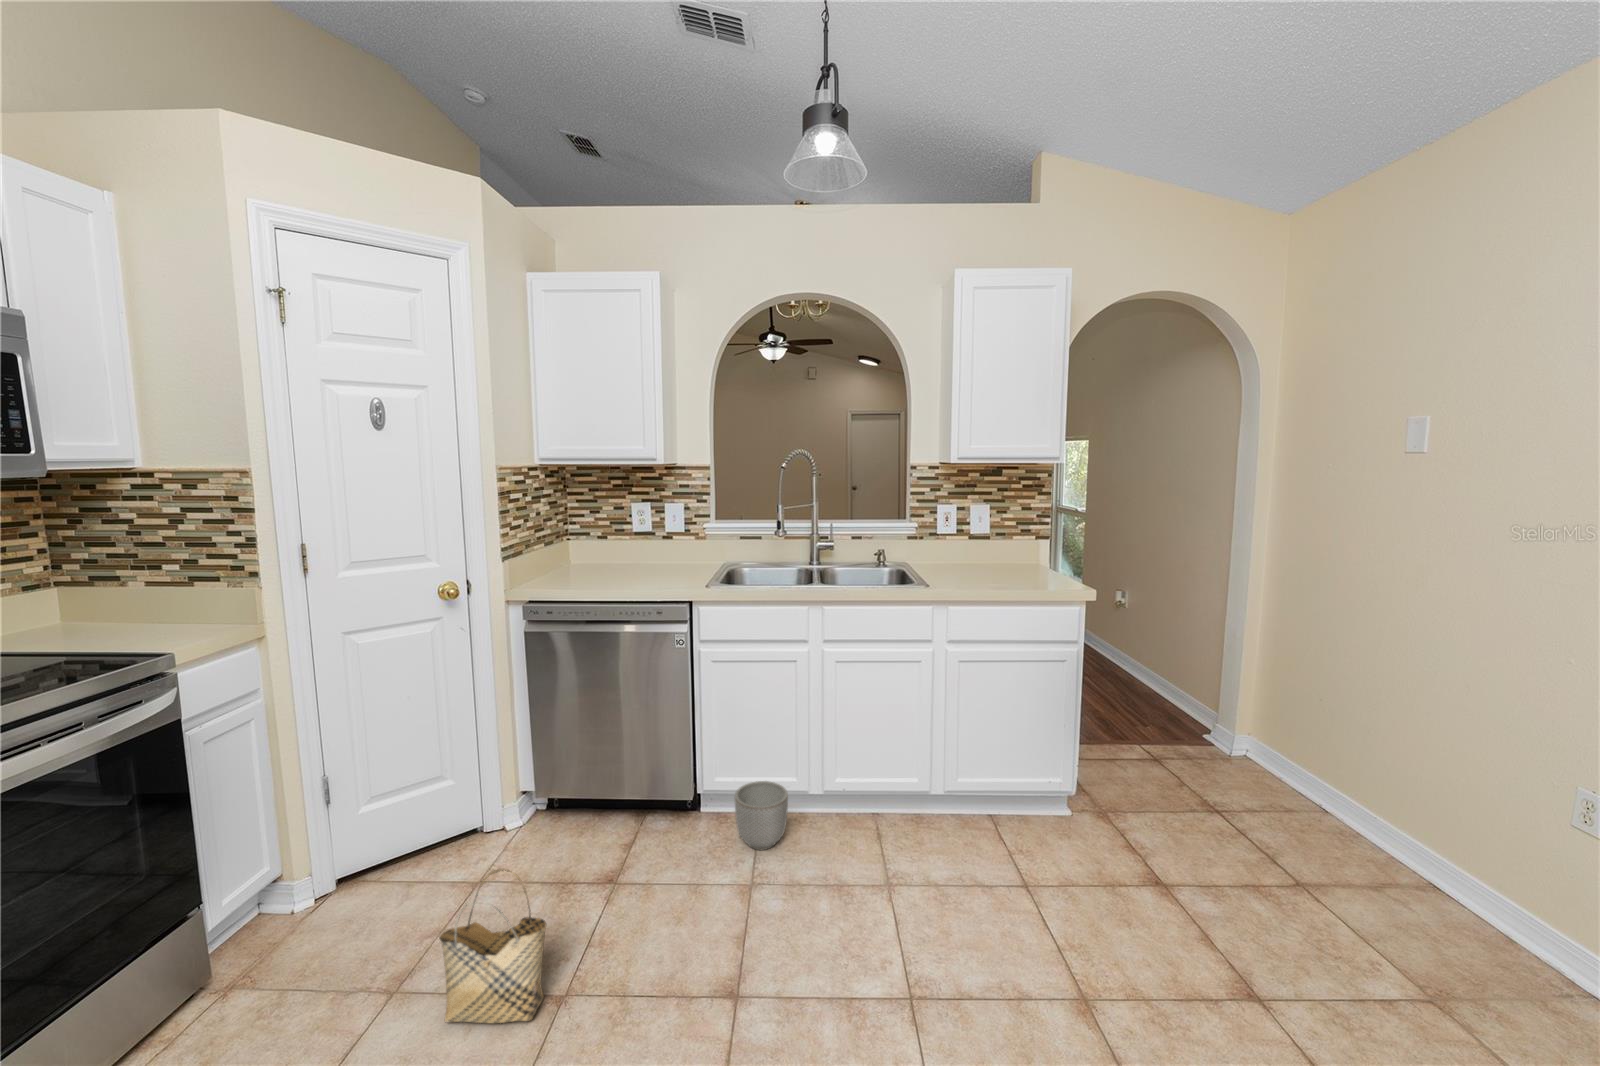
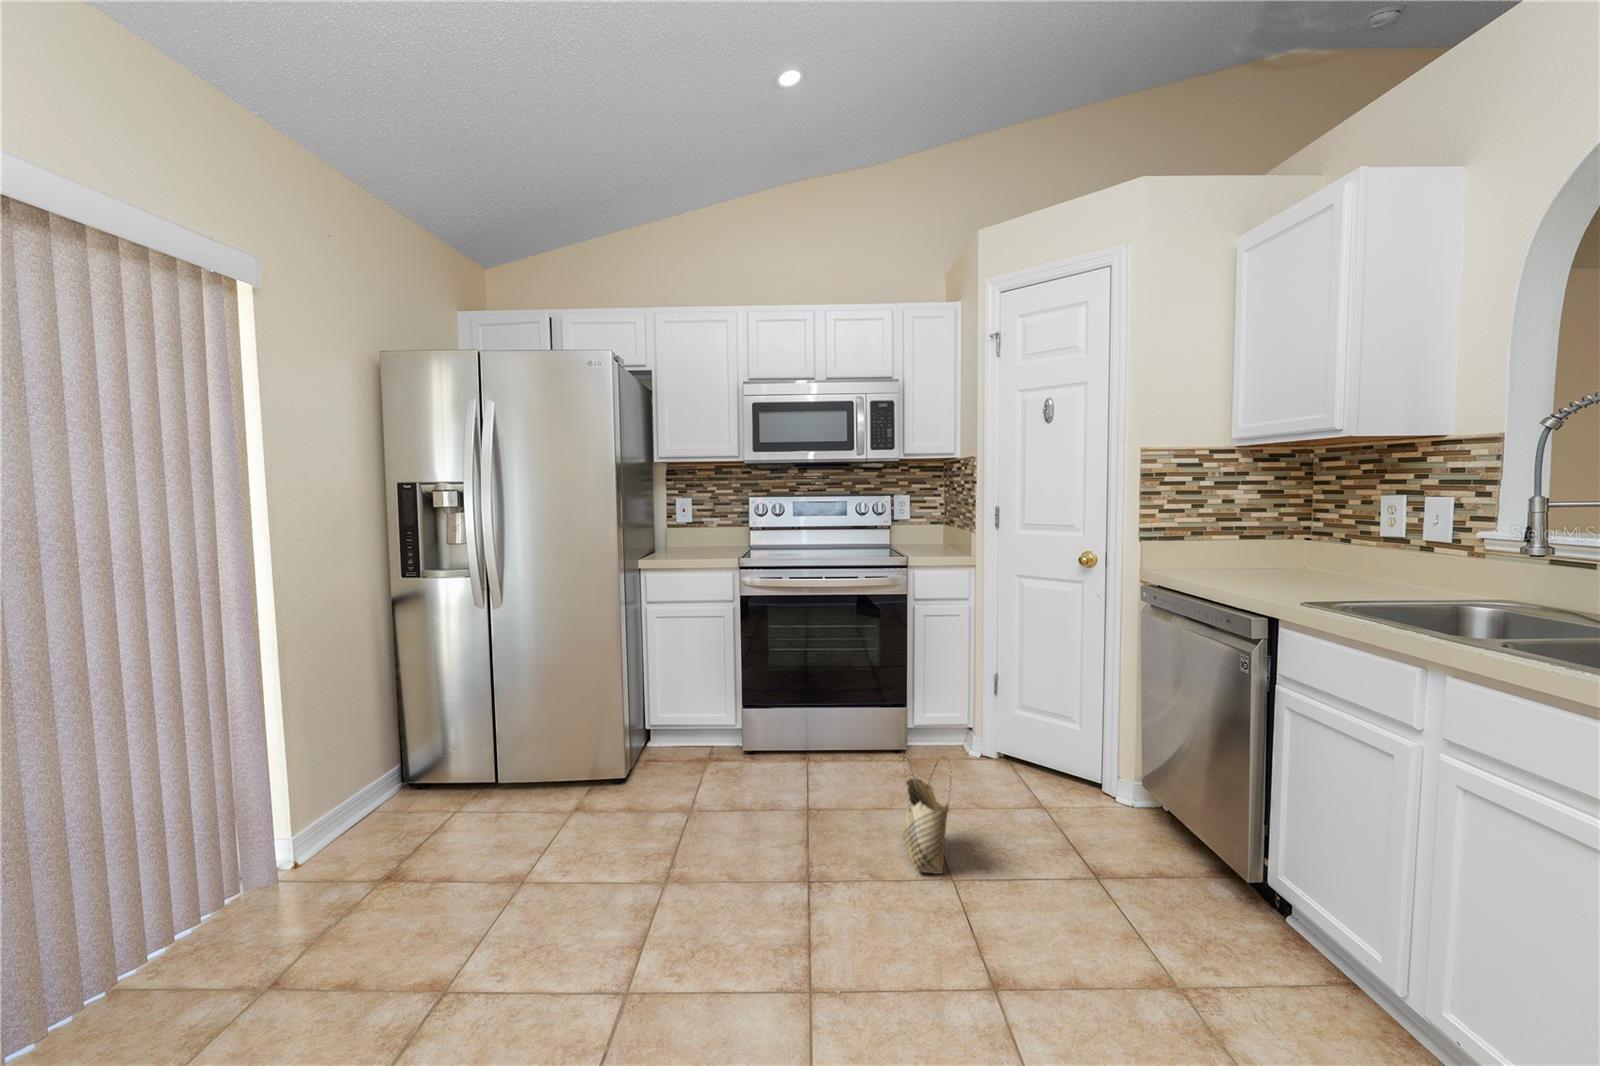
planter: present [735,781,788,850] -> none [1234,888,1331,998]

